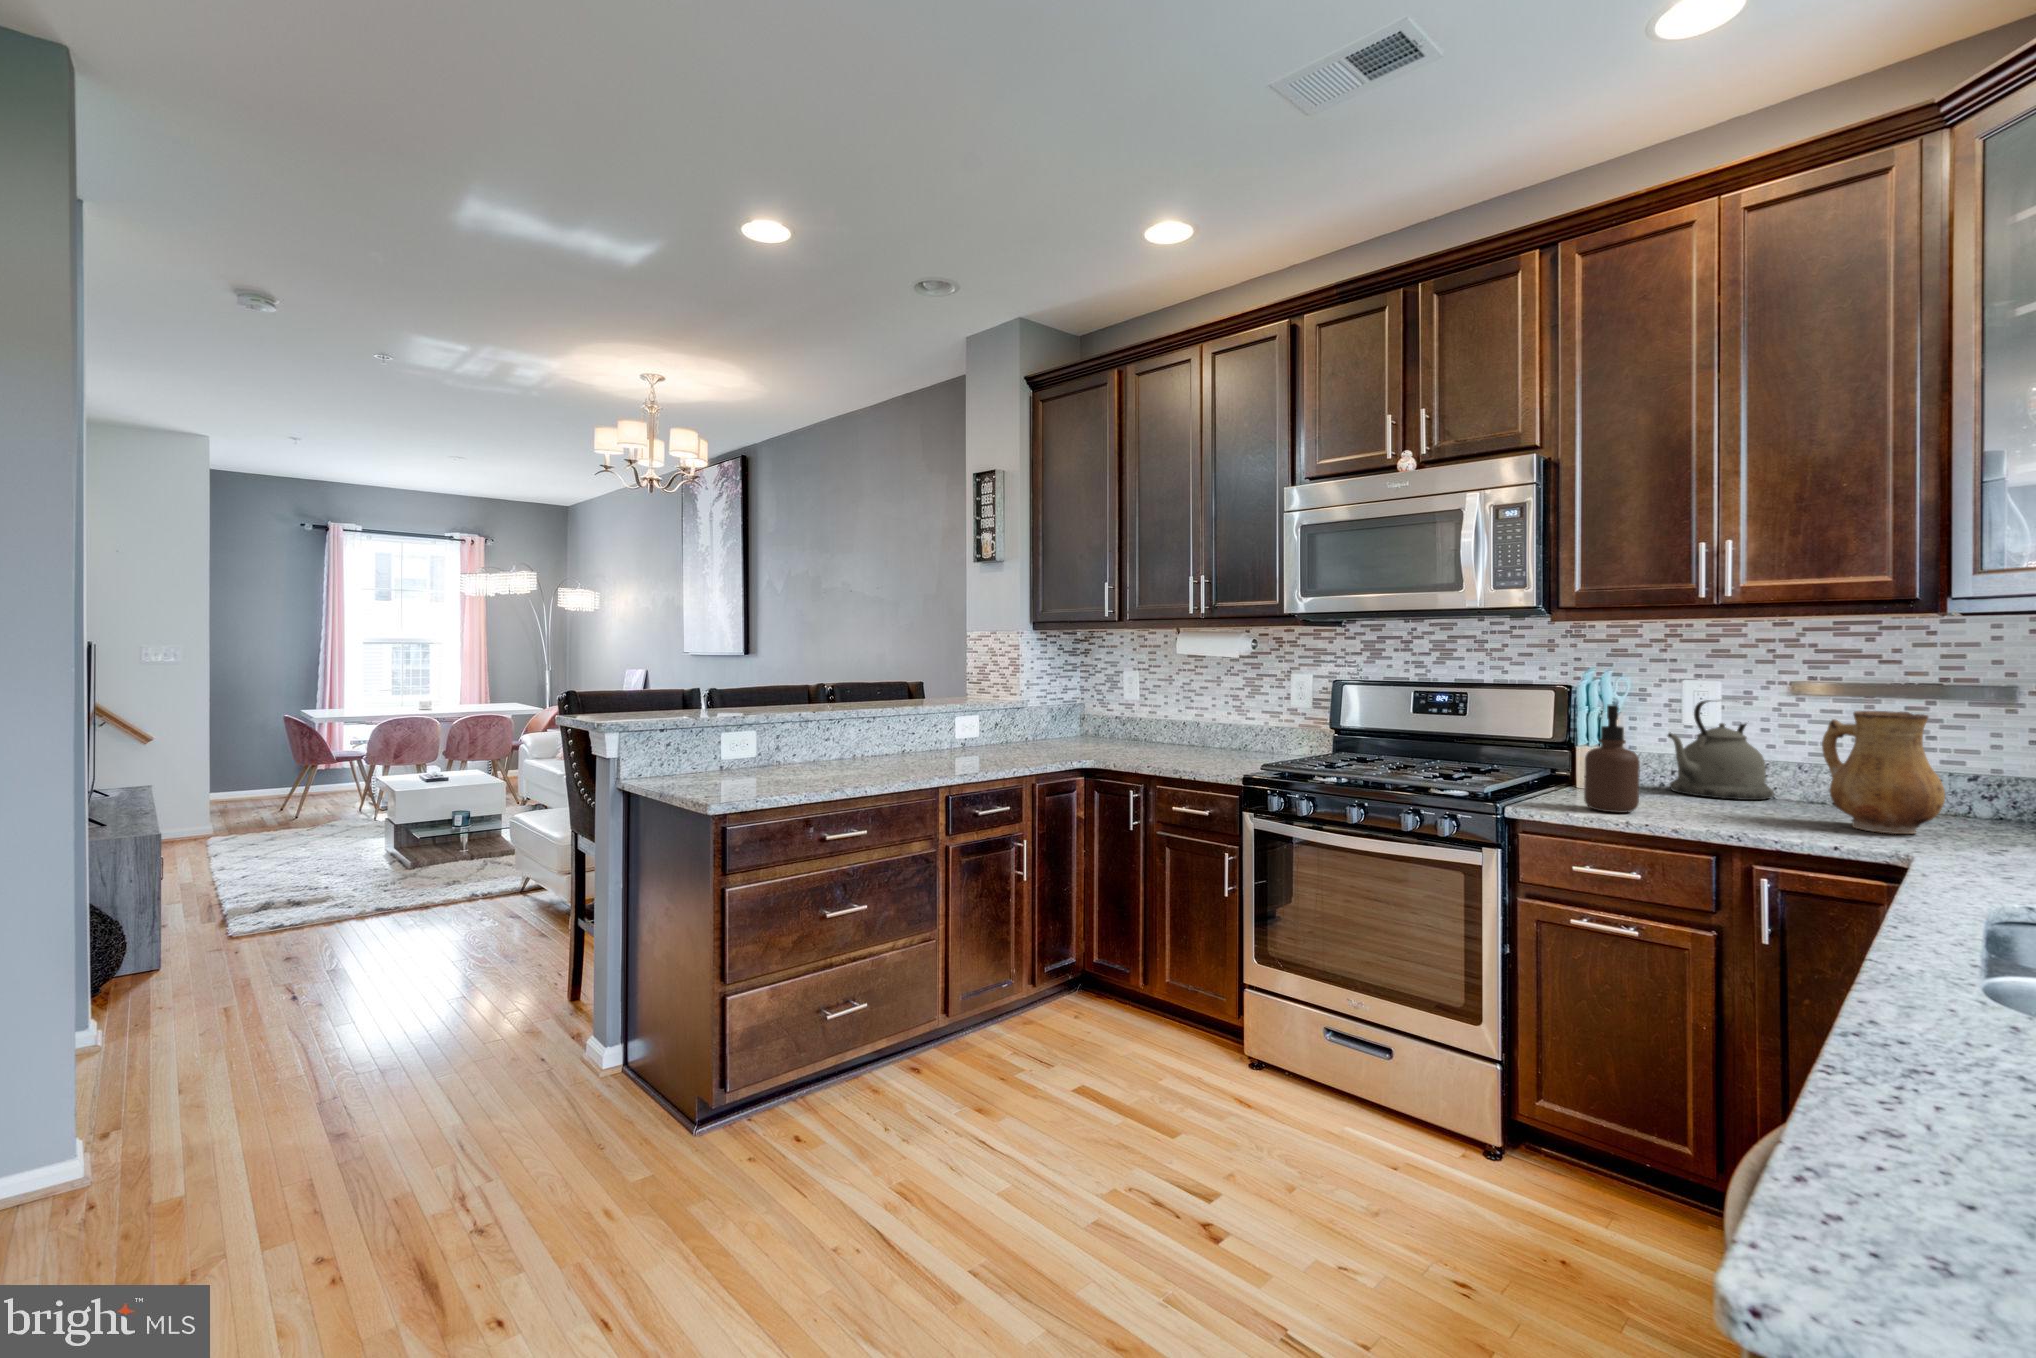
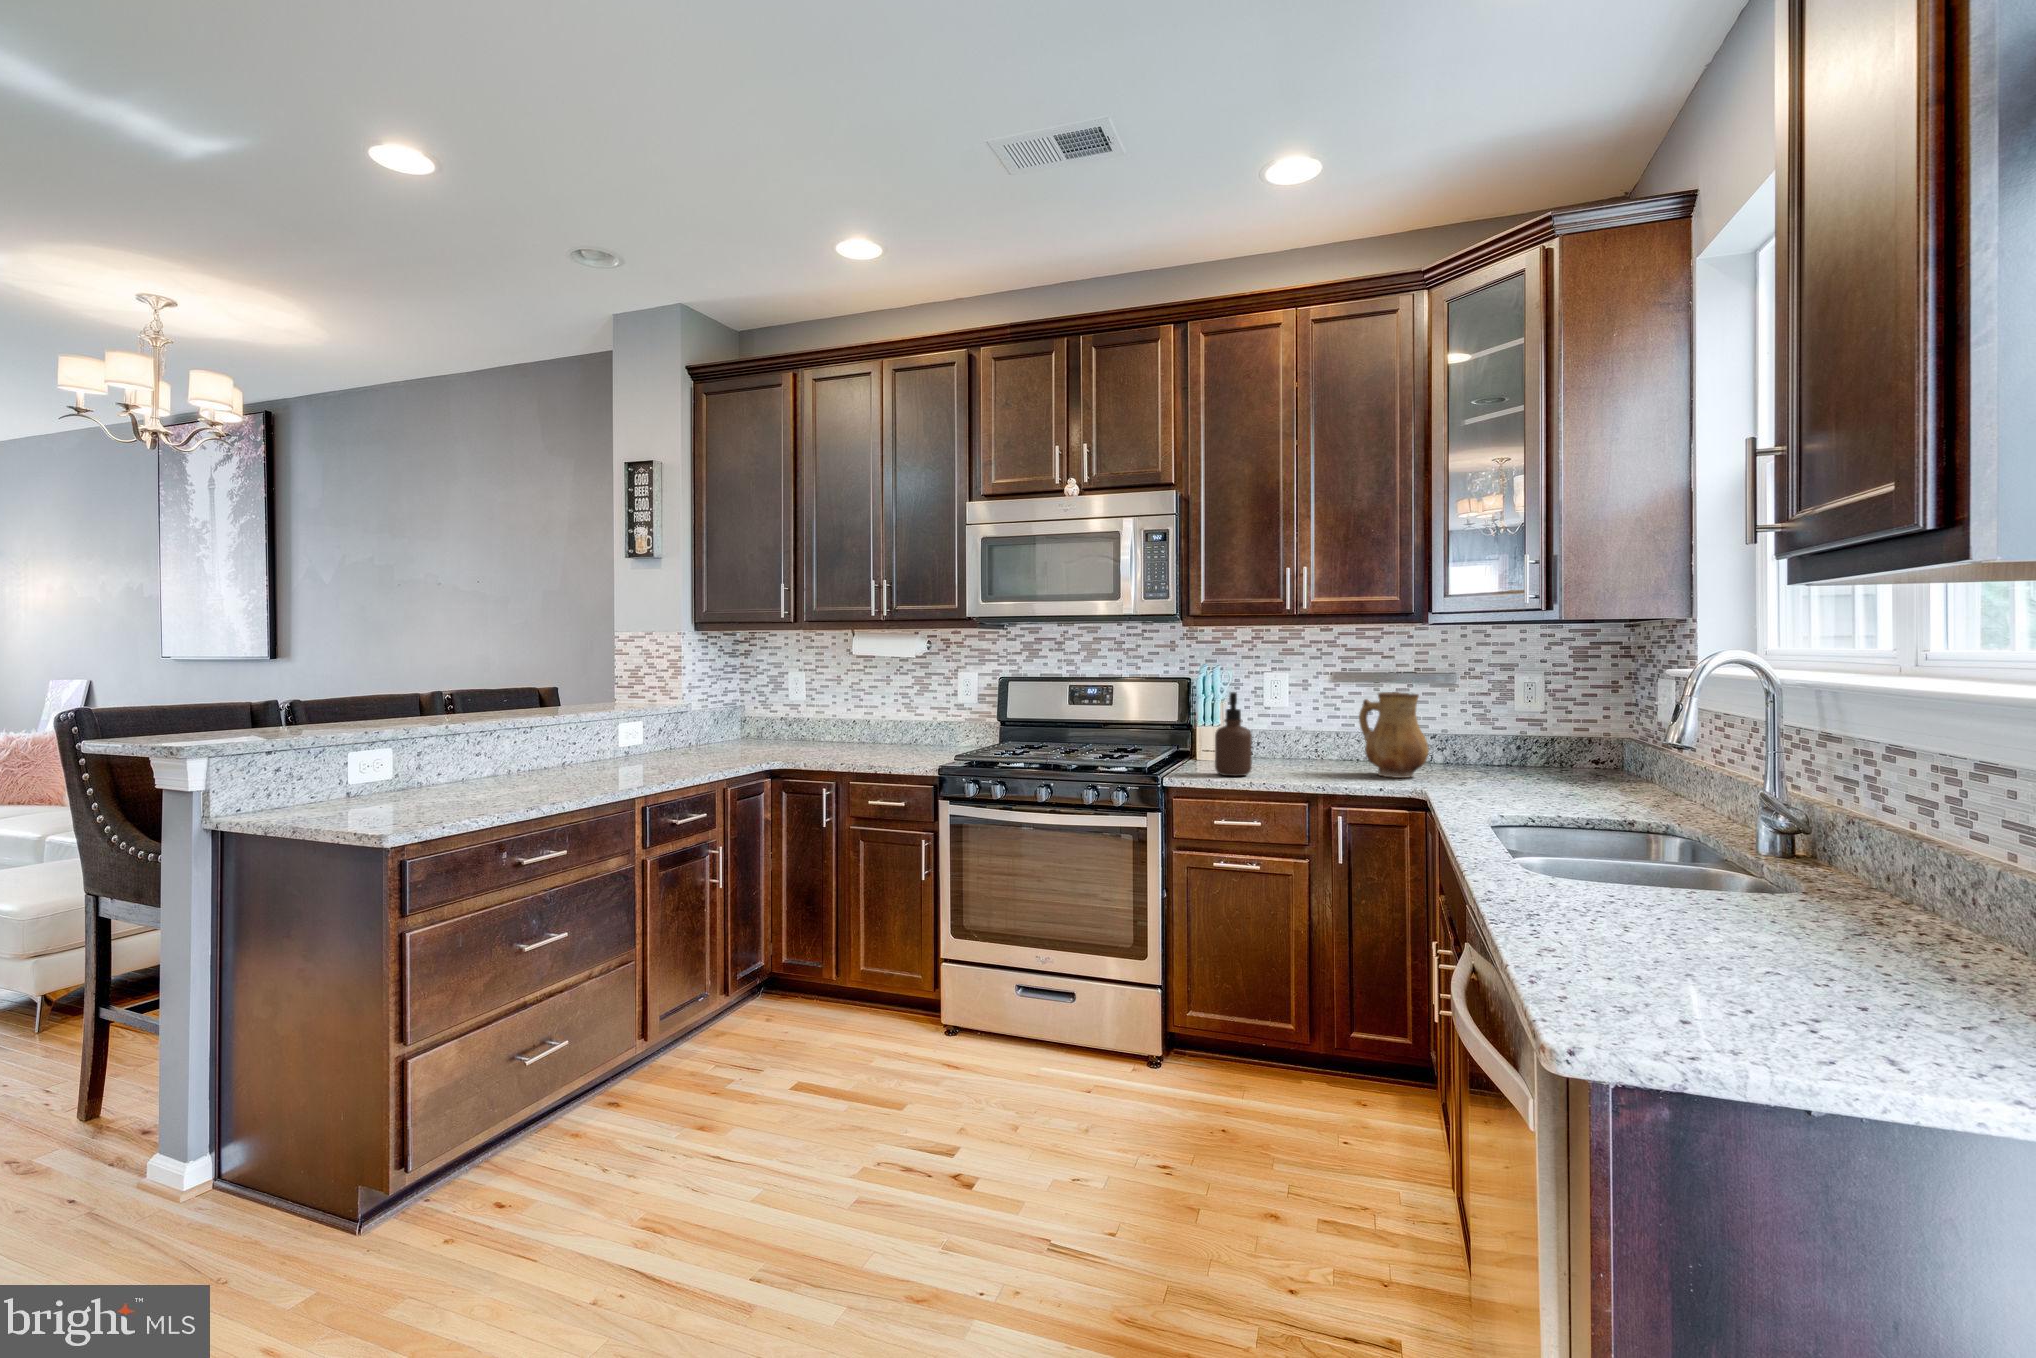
kettle: present [1668,700,1774,800] -> none [1257,687,1323,762]

